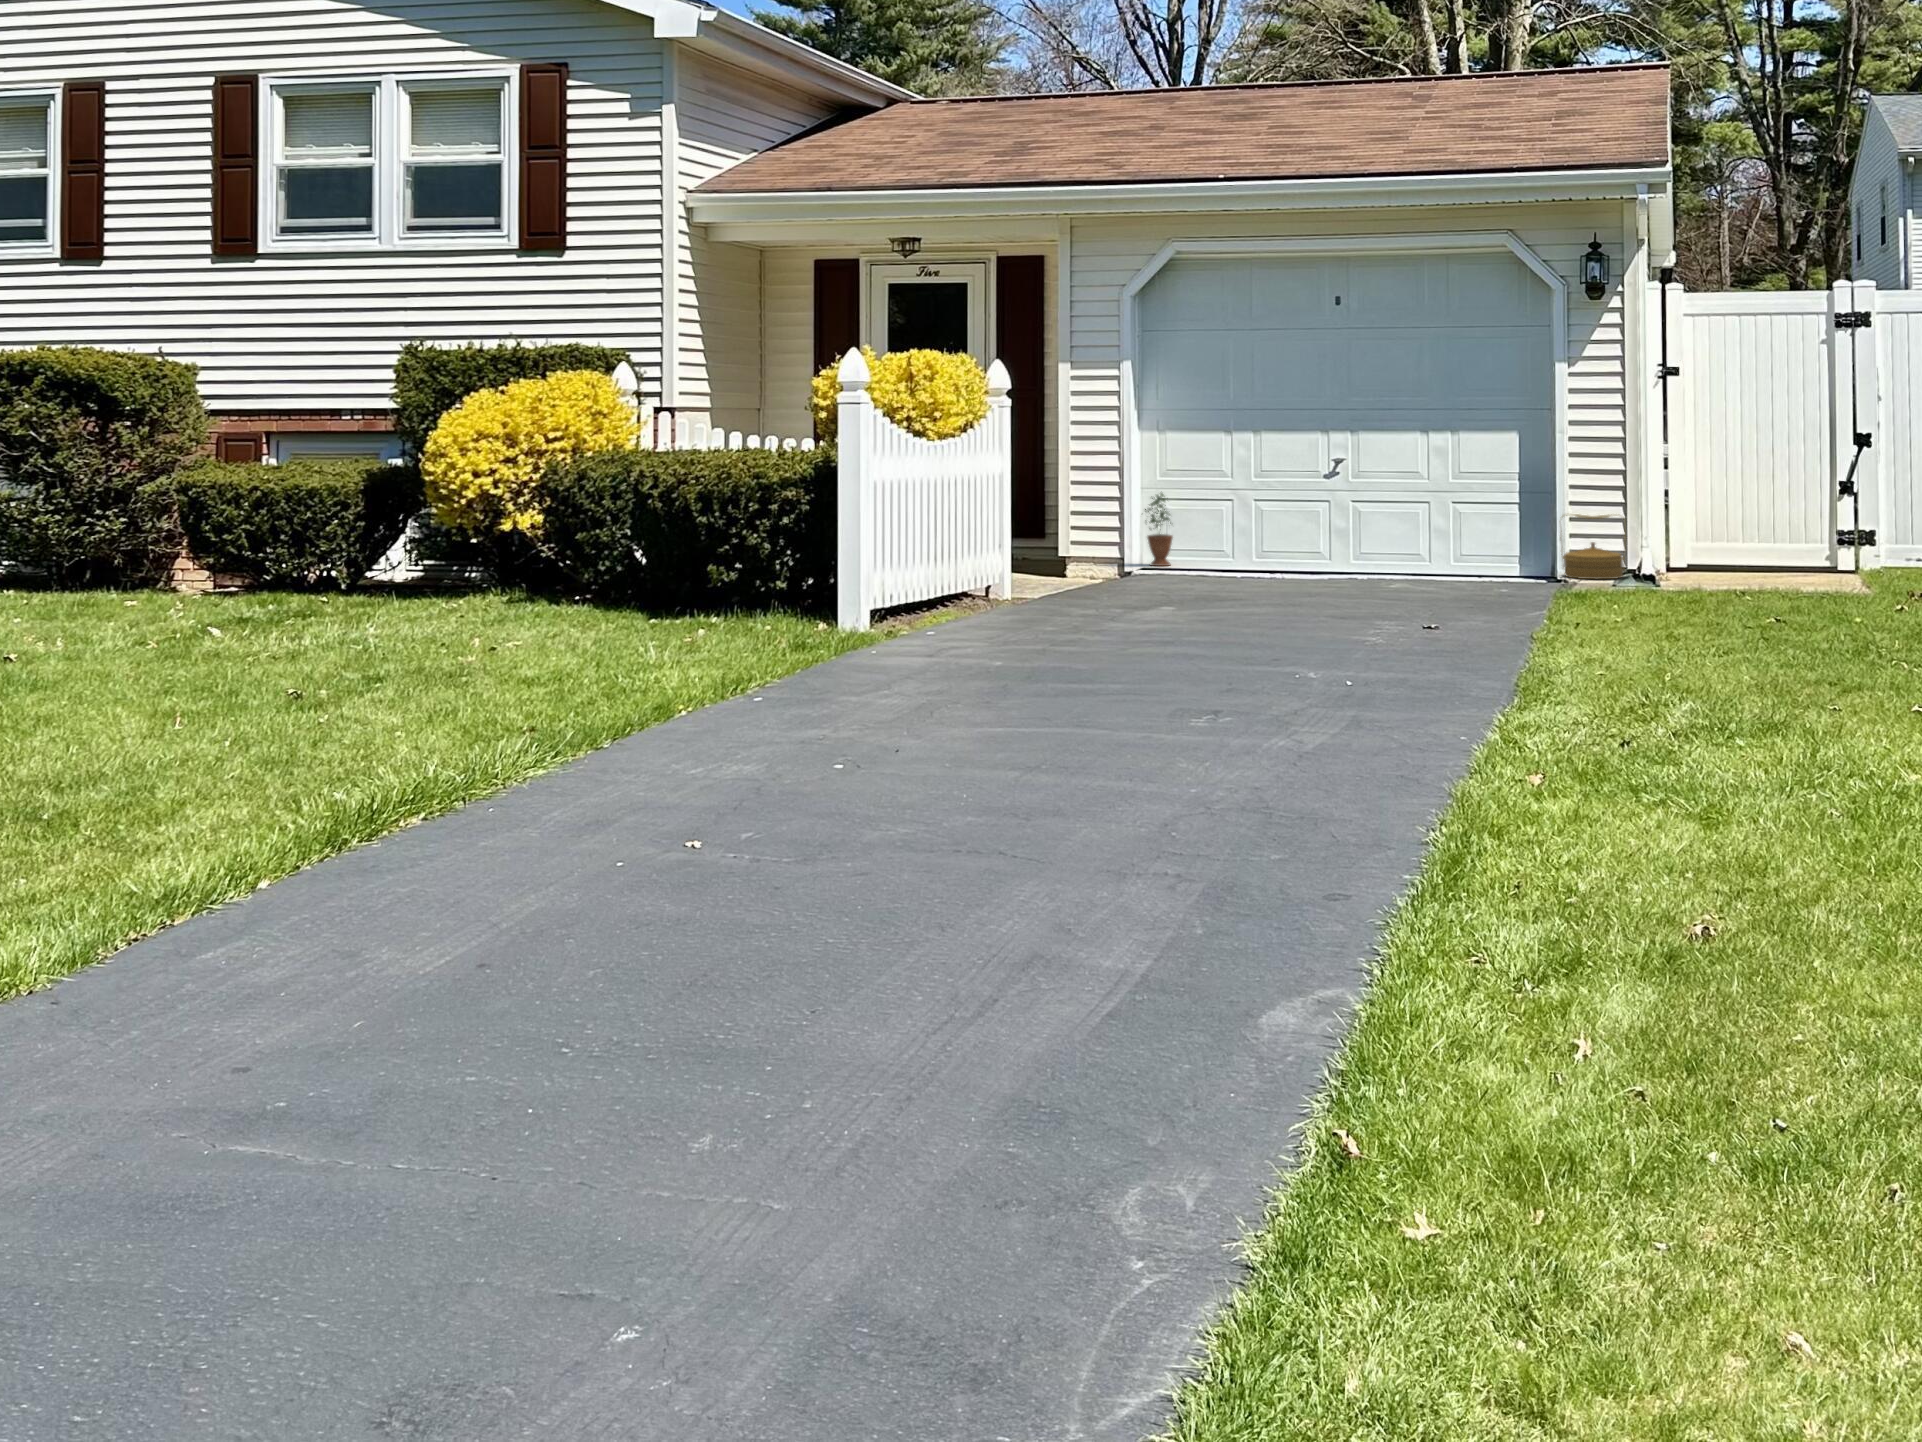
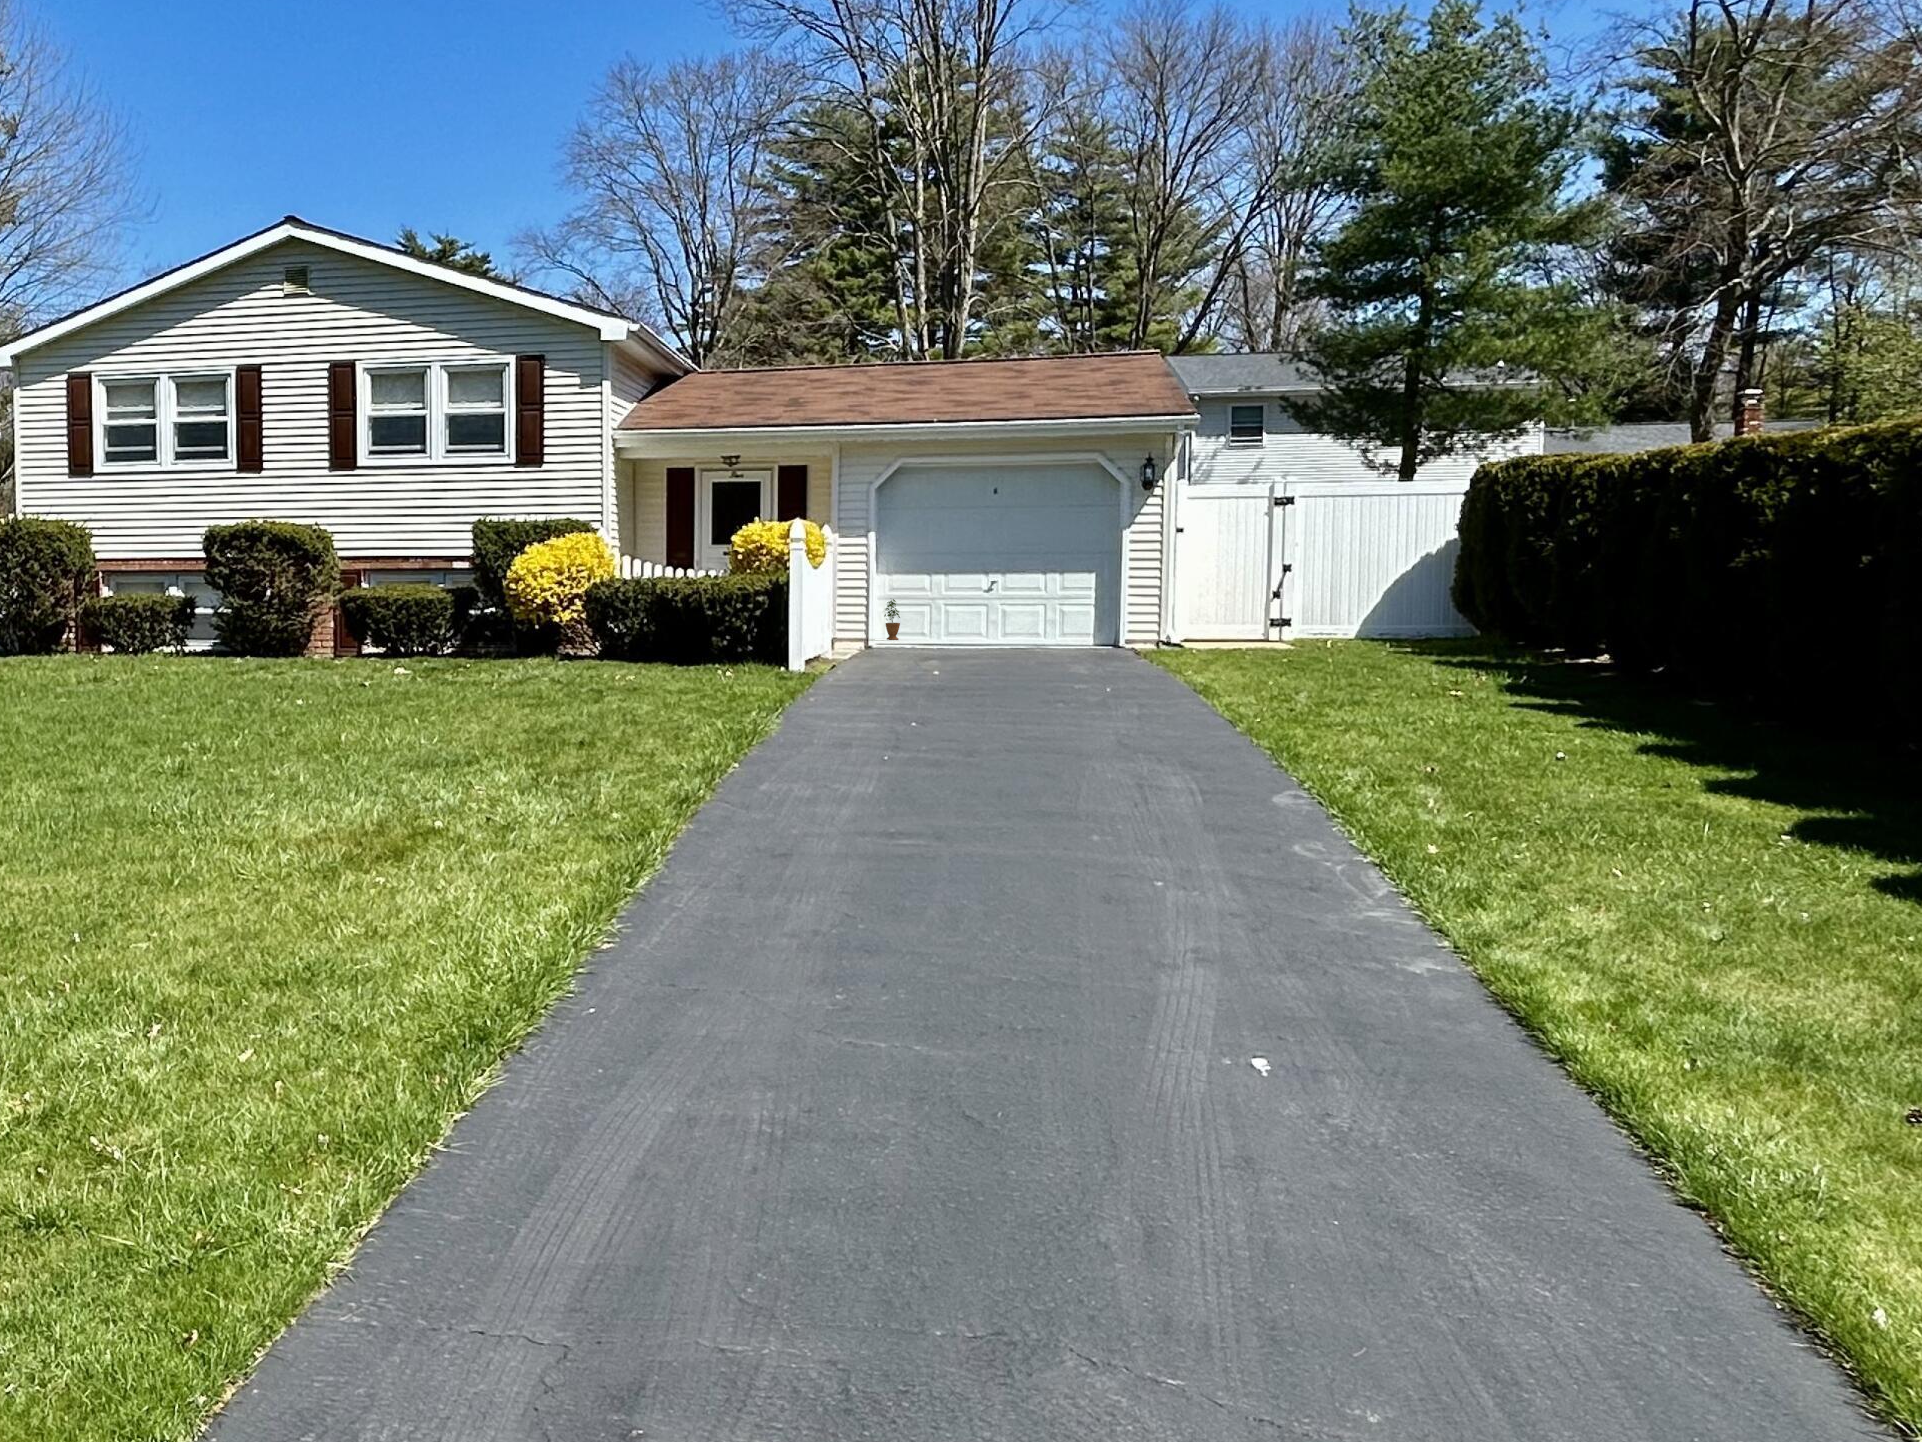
woven basket: present [1560,514,1626,579] -> none [1122,609,1160,644]

